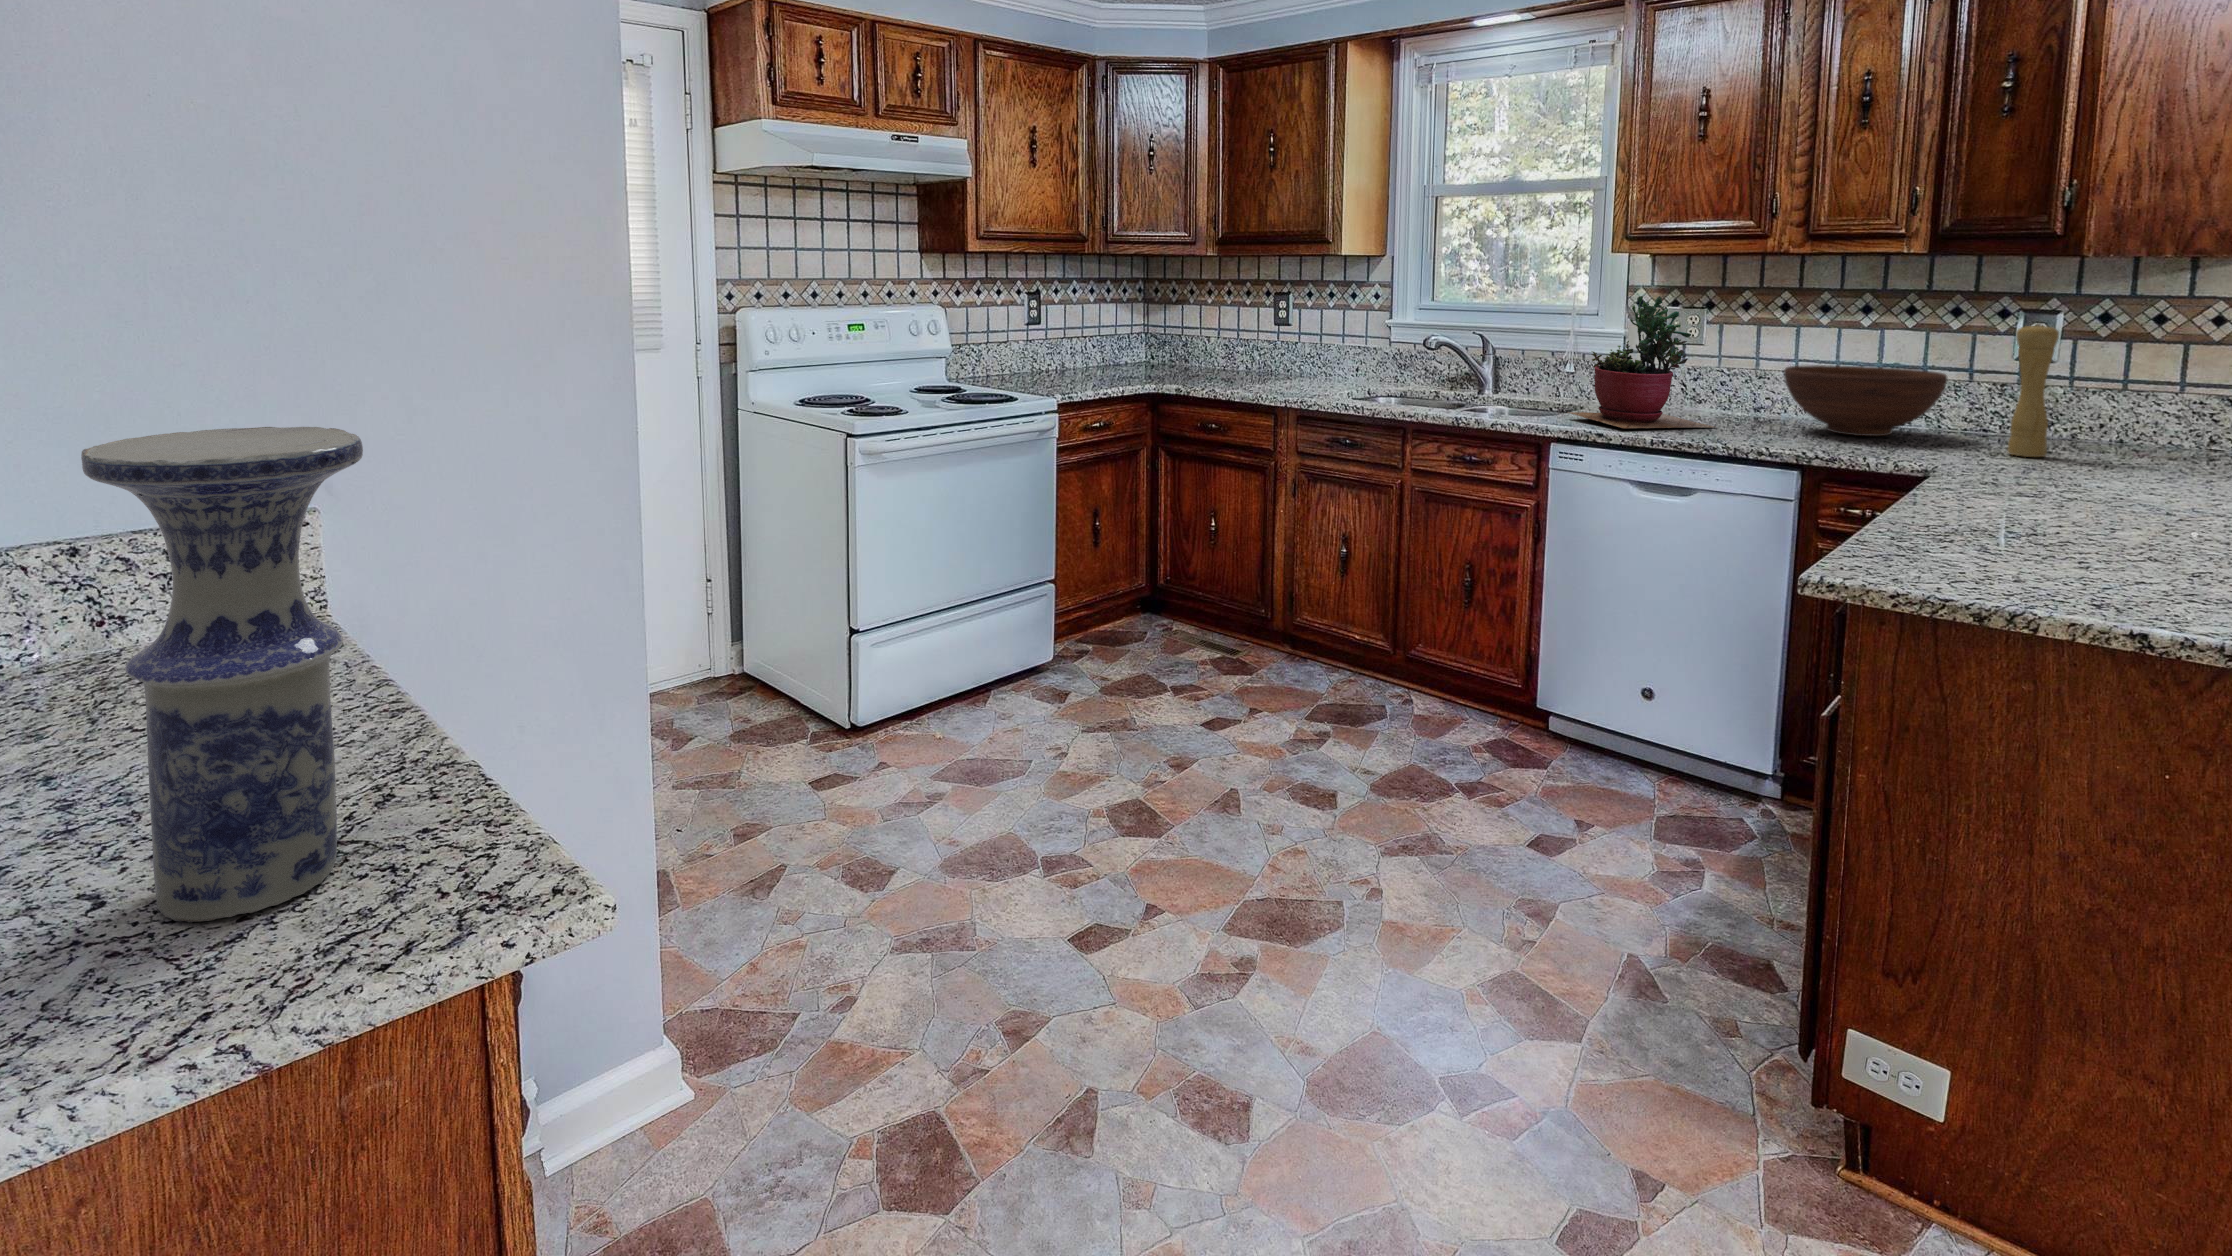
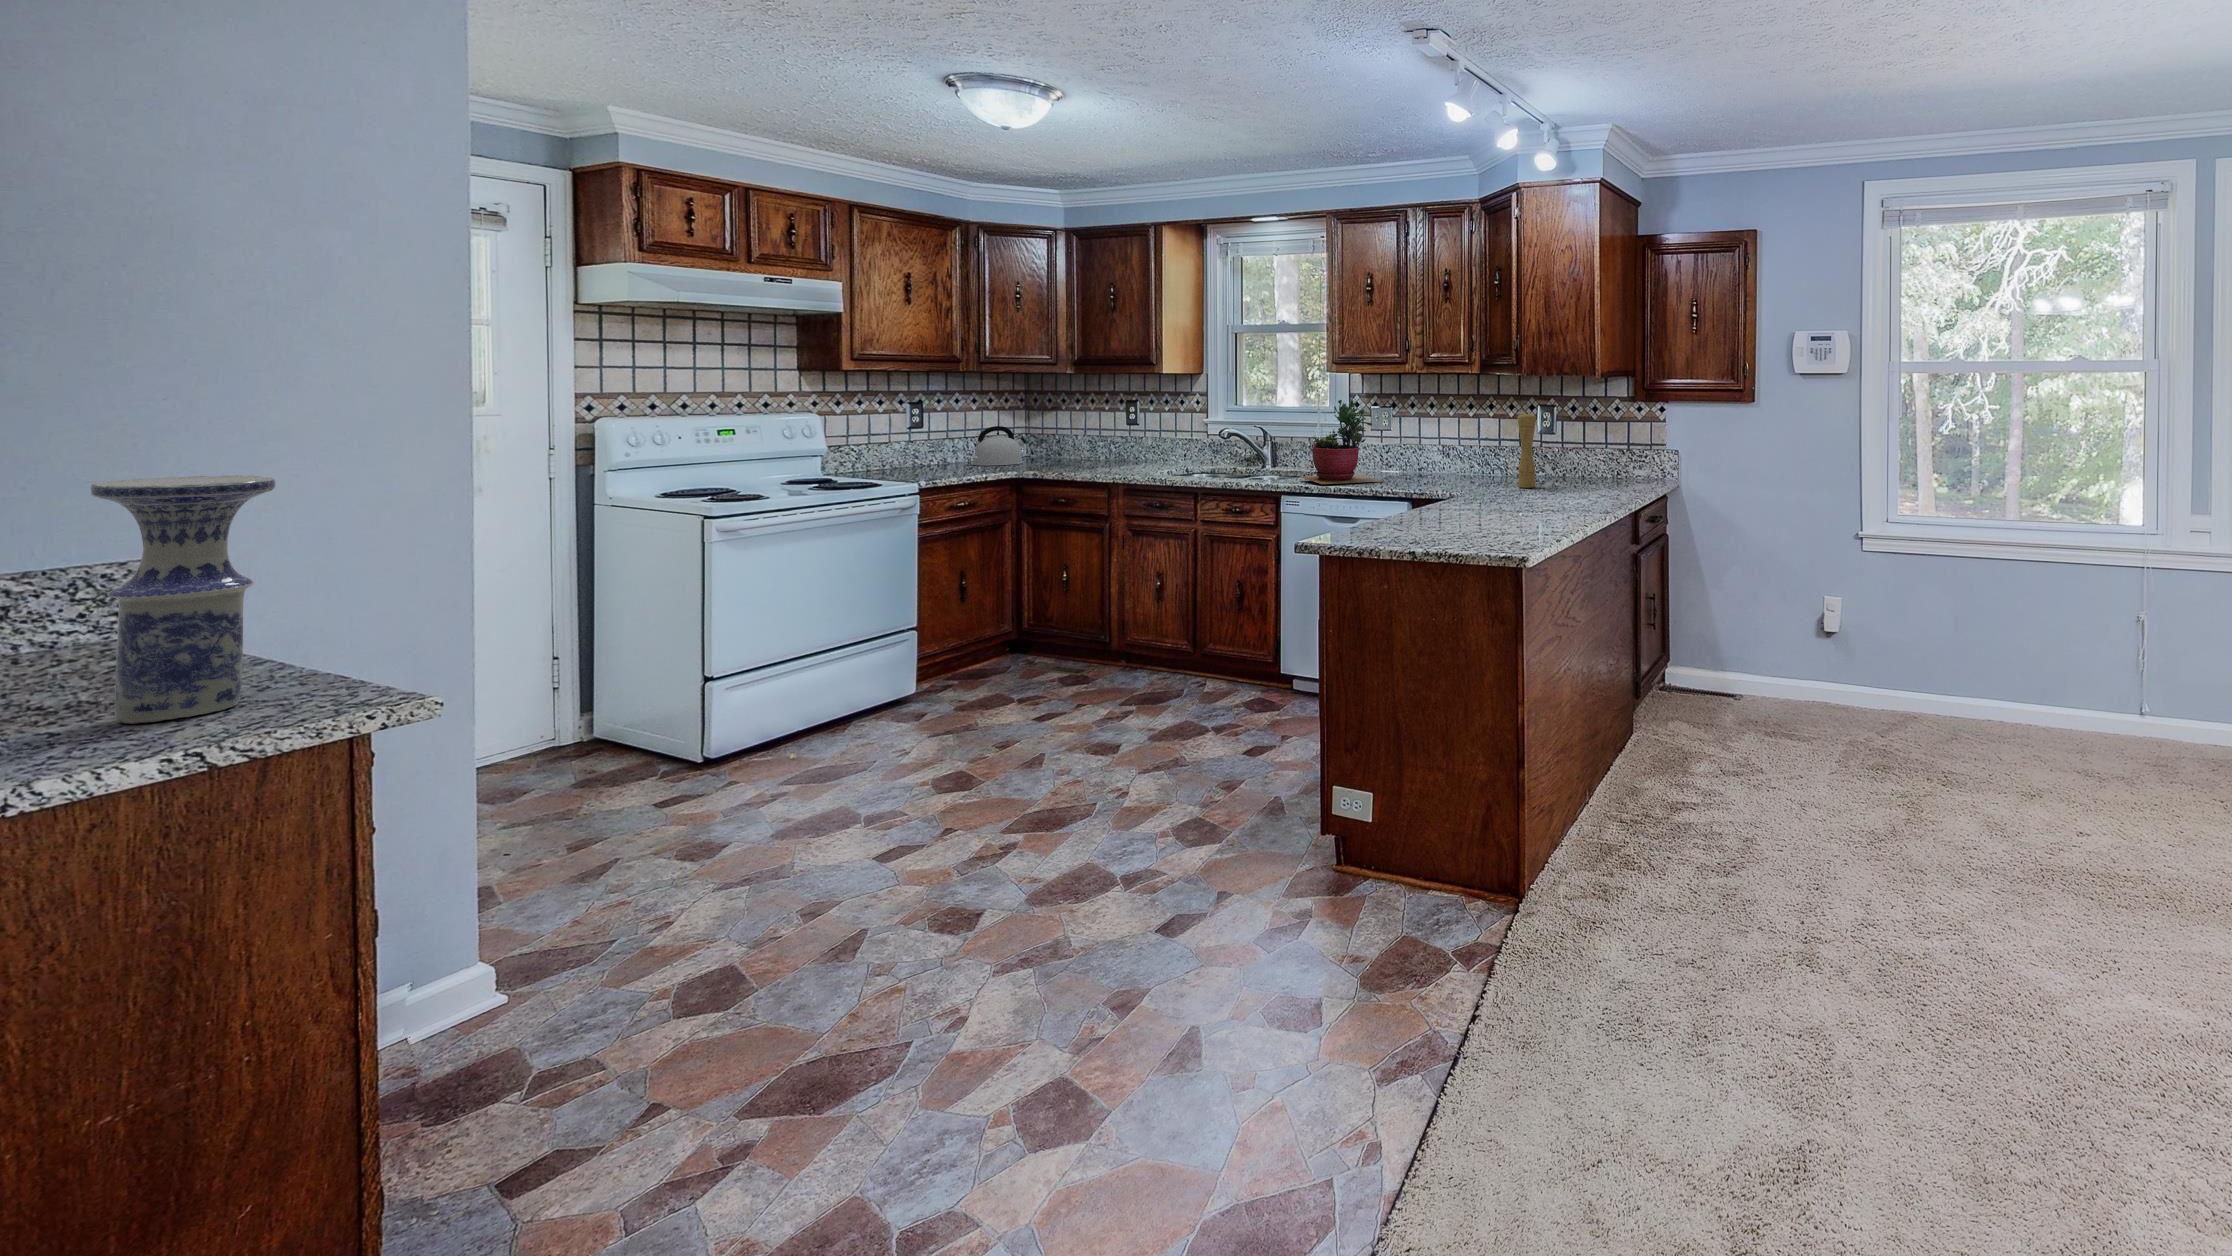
kettle: none [1090,324,1150,373] -> present [972,426,1026,466]
fruit bowl: present [1784,365,1947,436] -> none [1420,441,1502,482]

